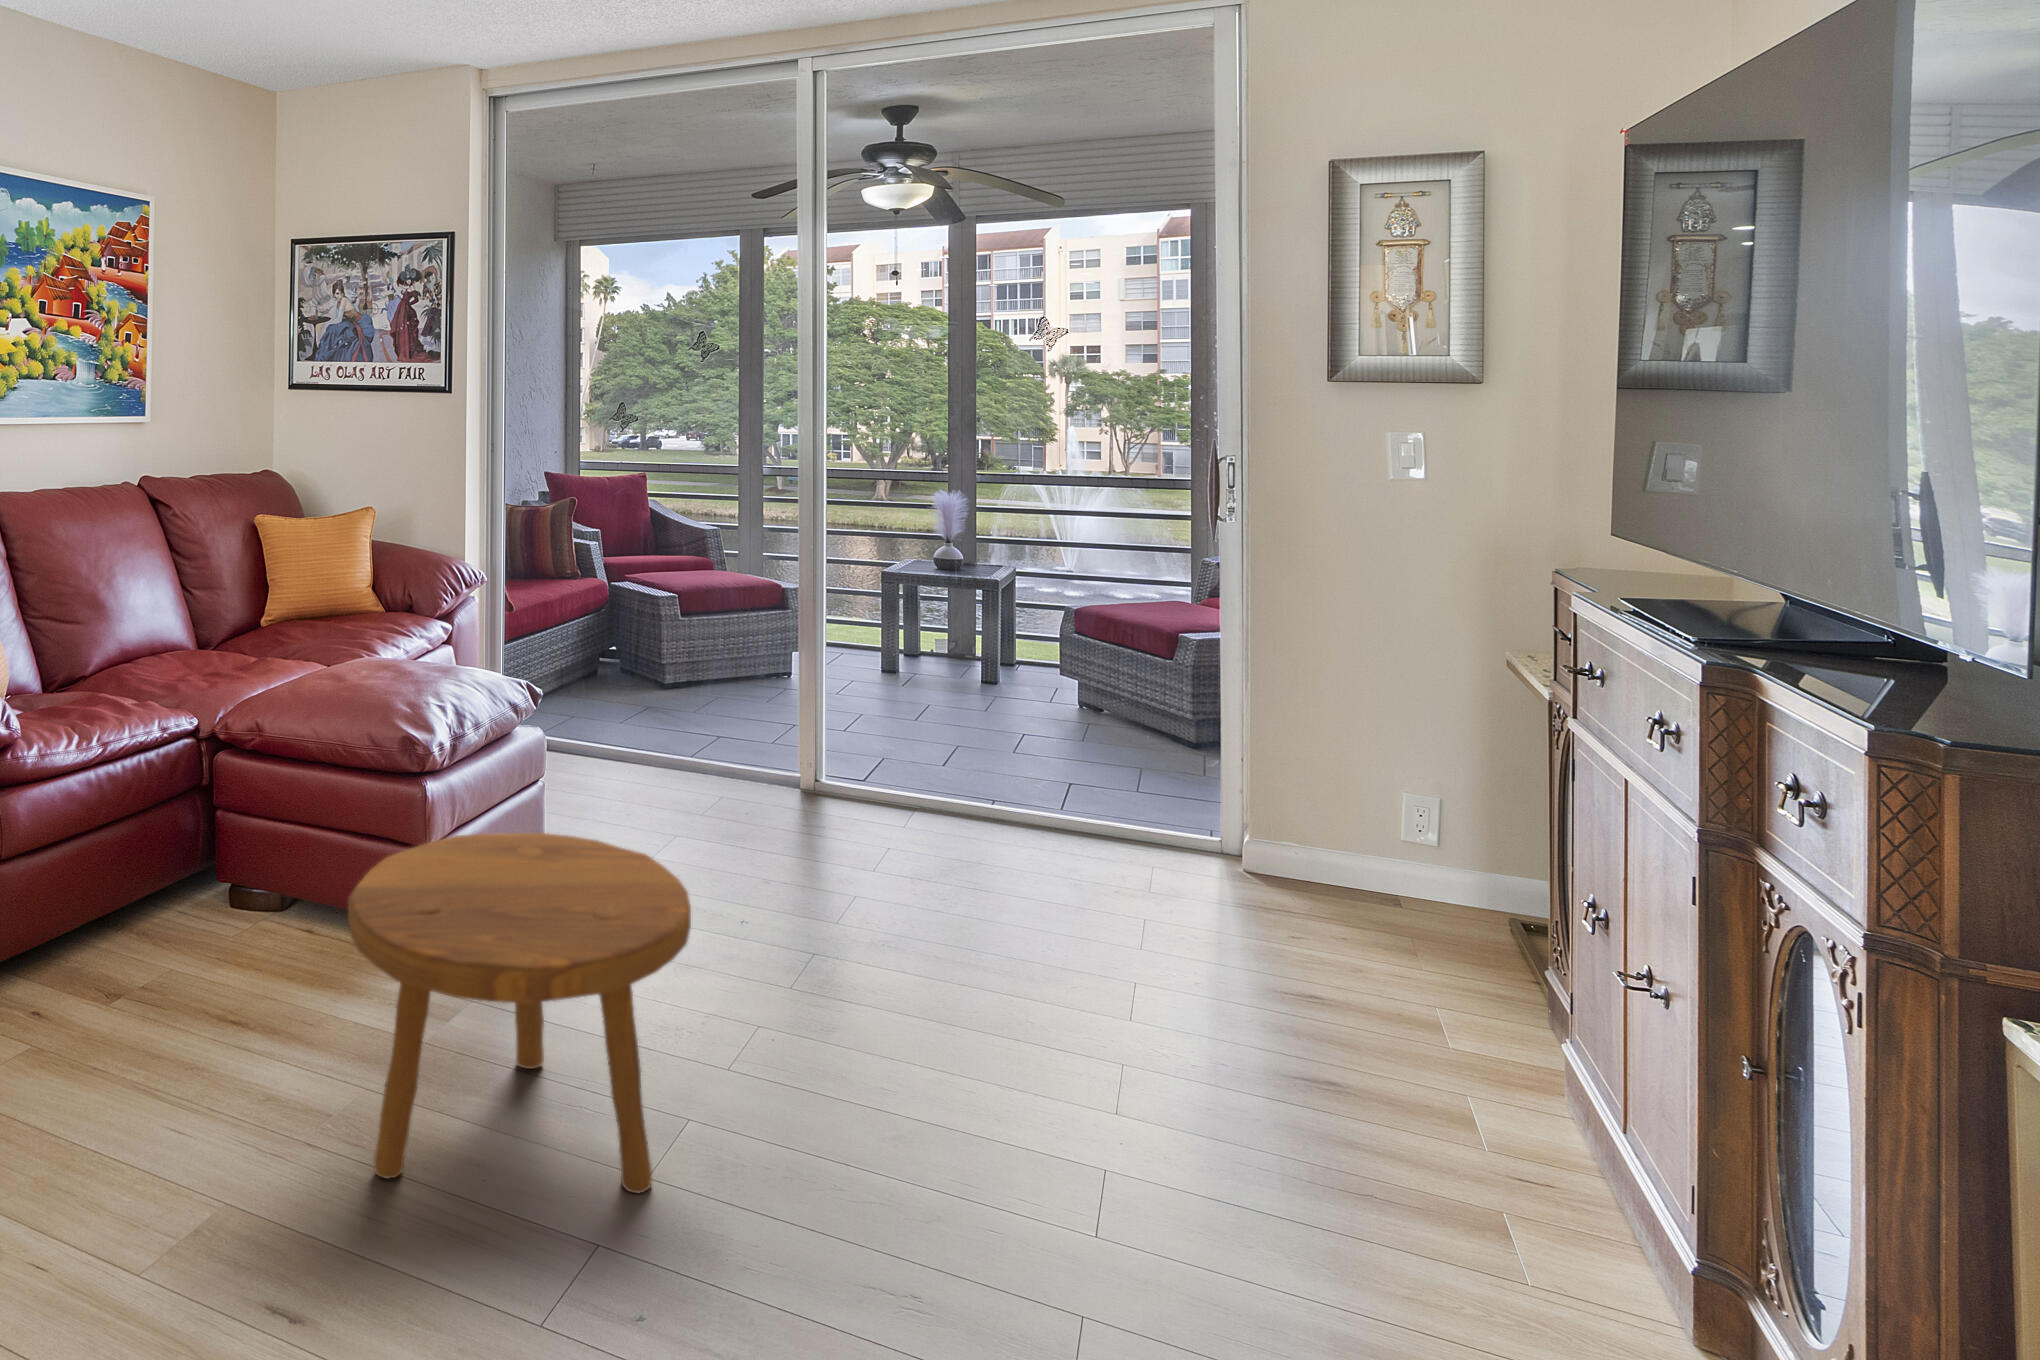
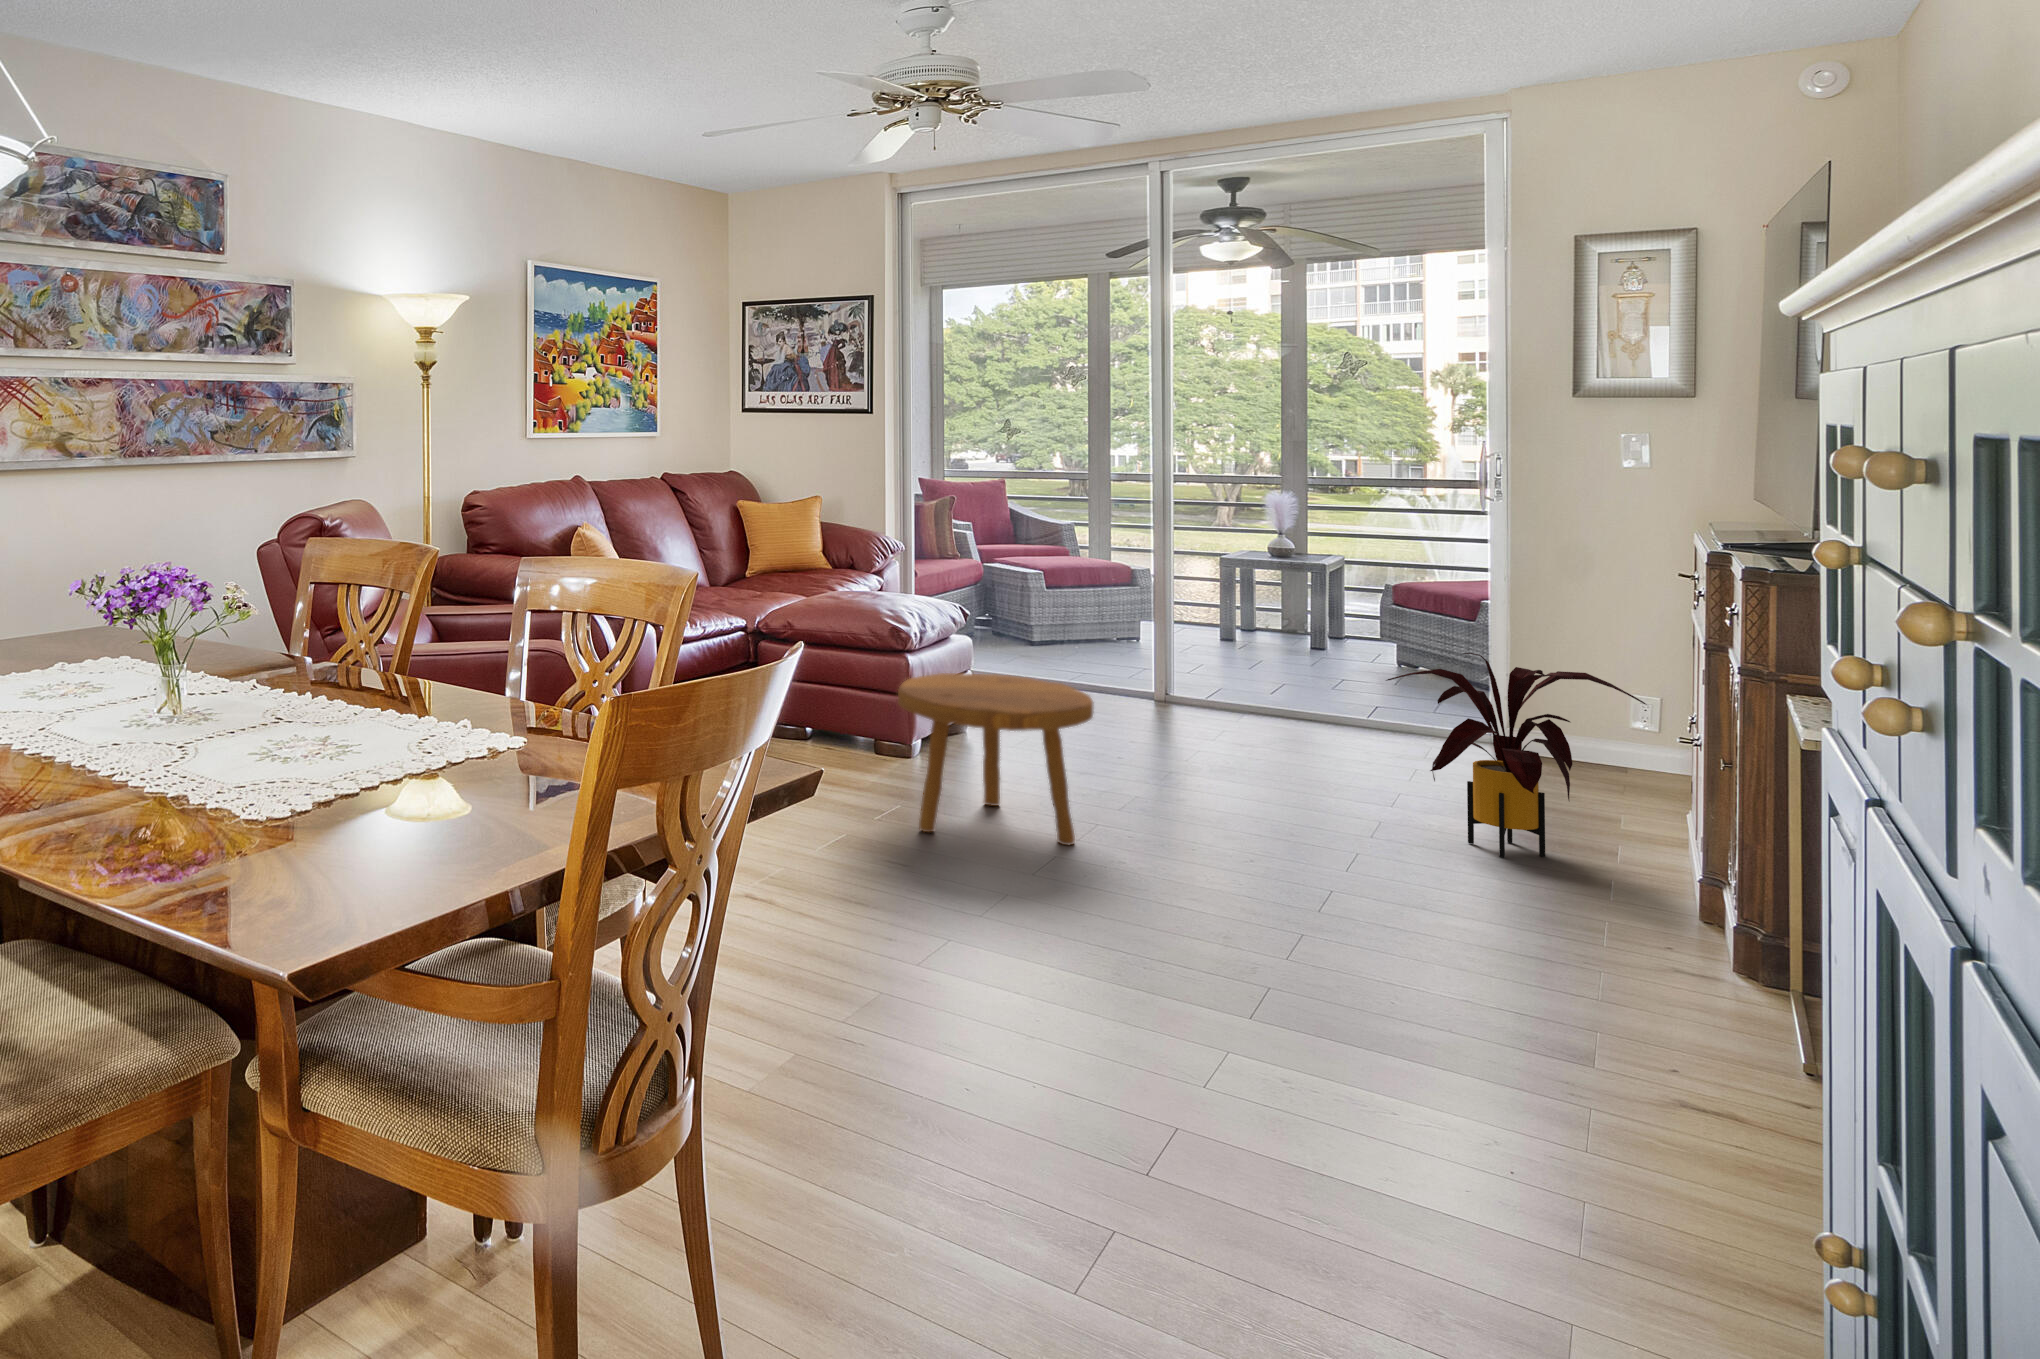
house plant: none [1164,787,1583,1144] -> present [1386,653,1647,858]

